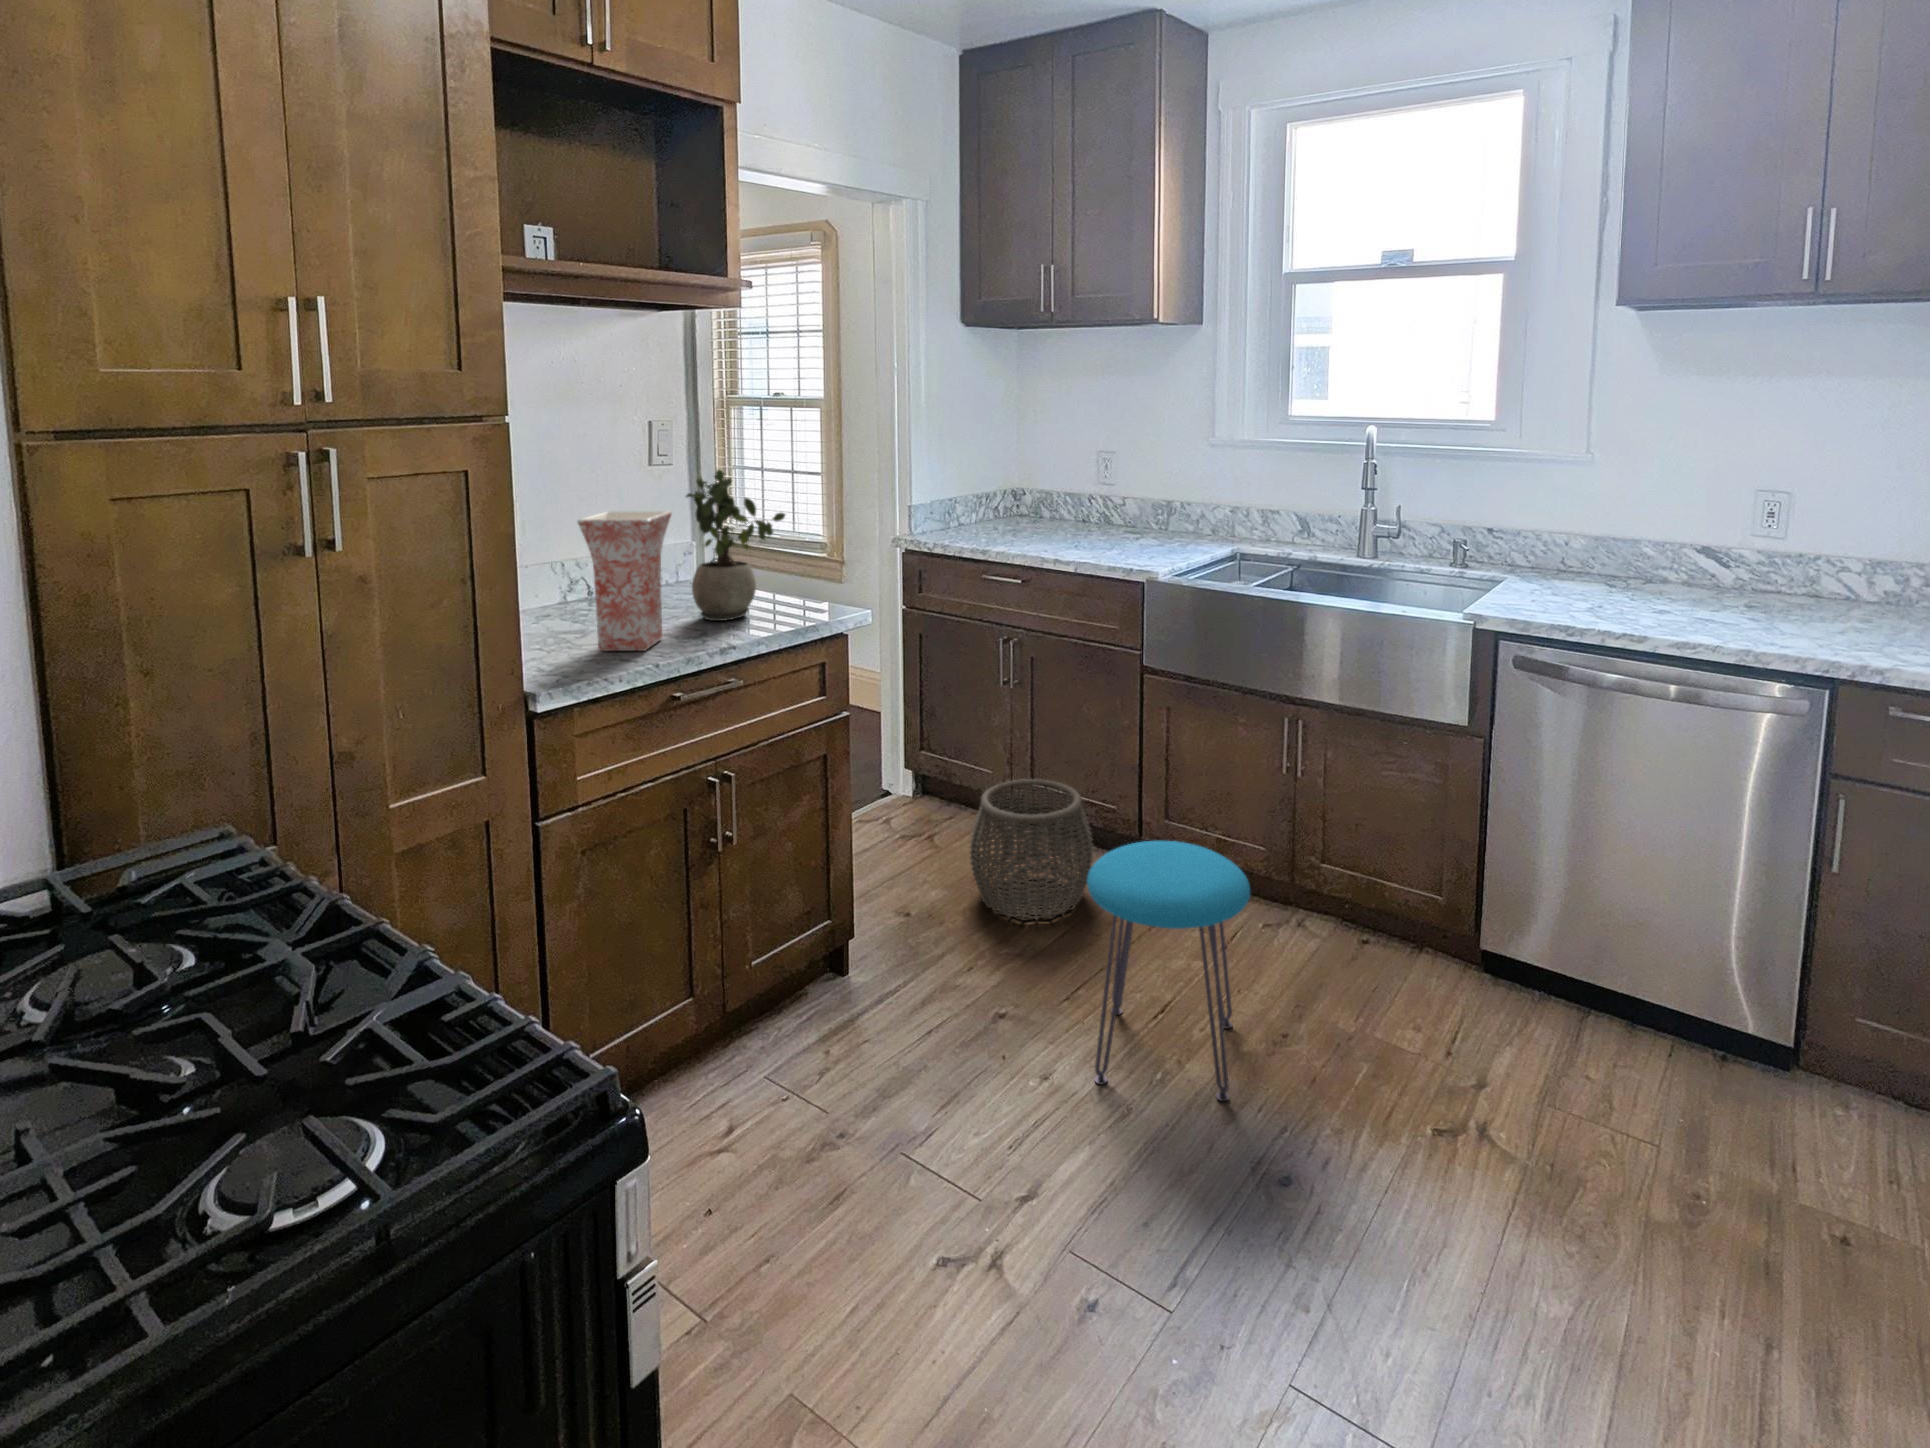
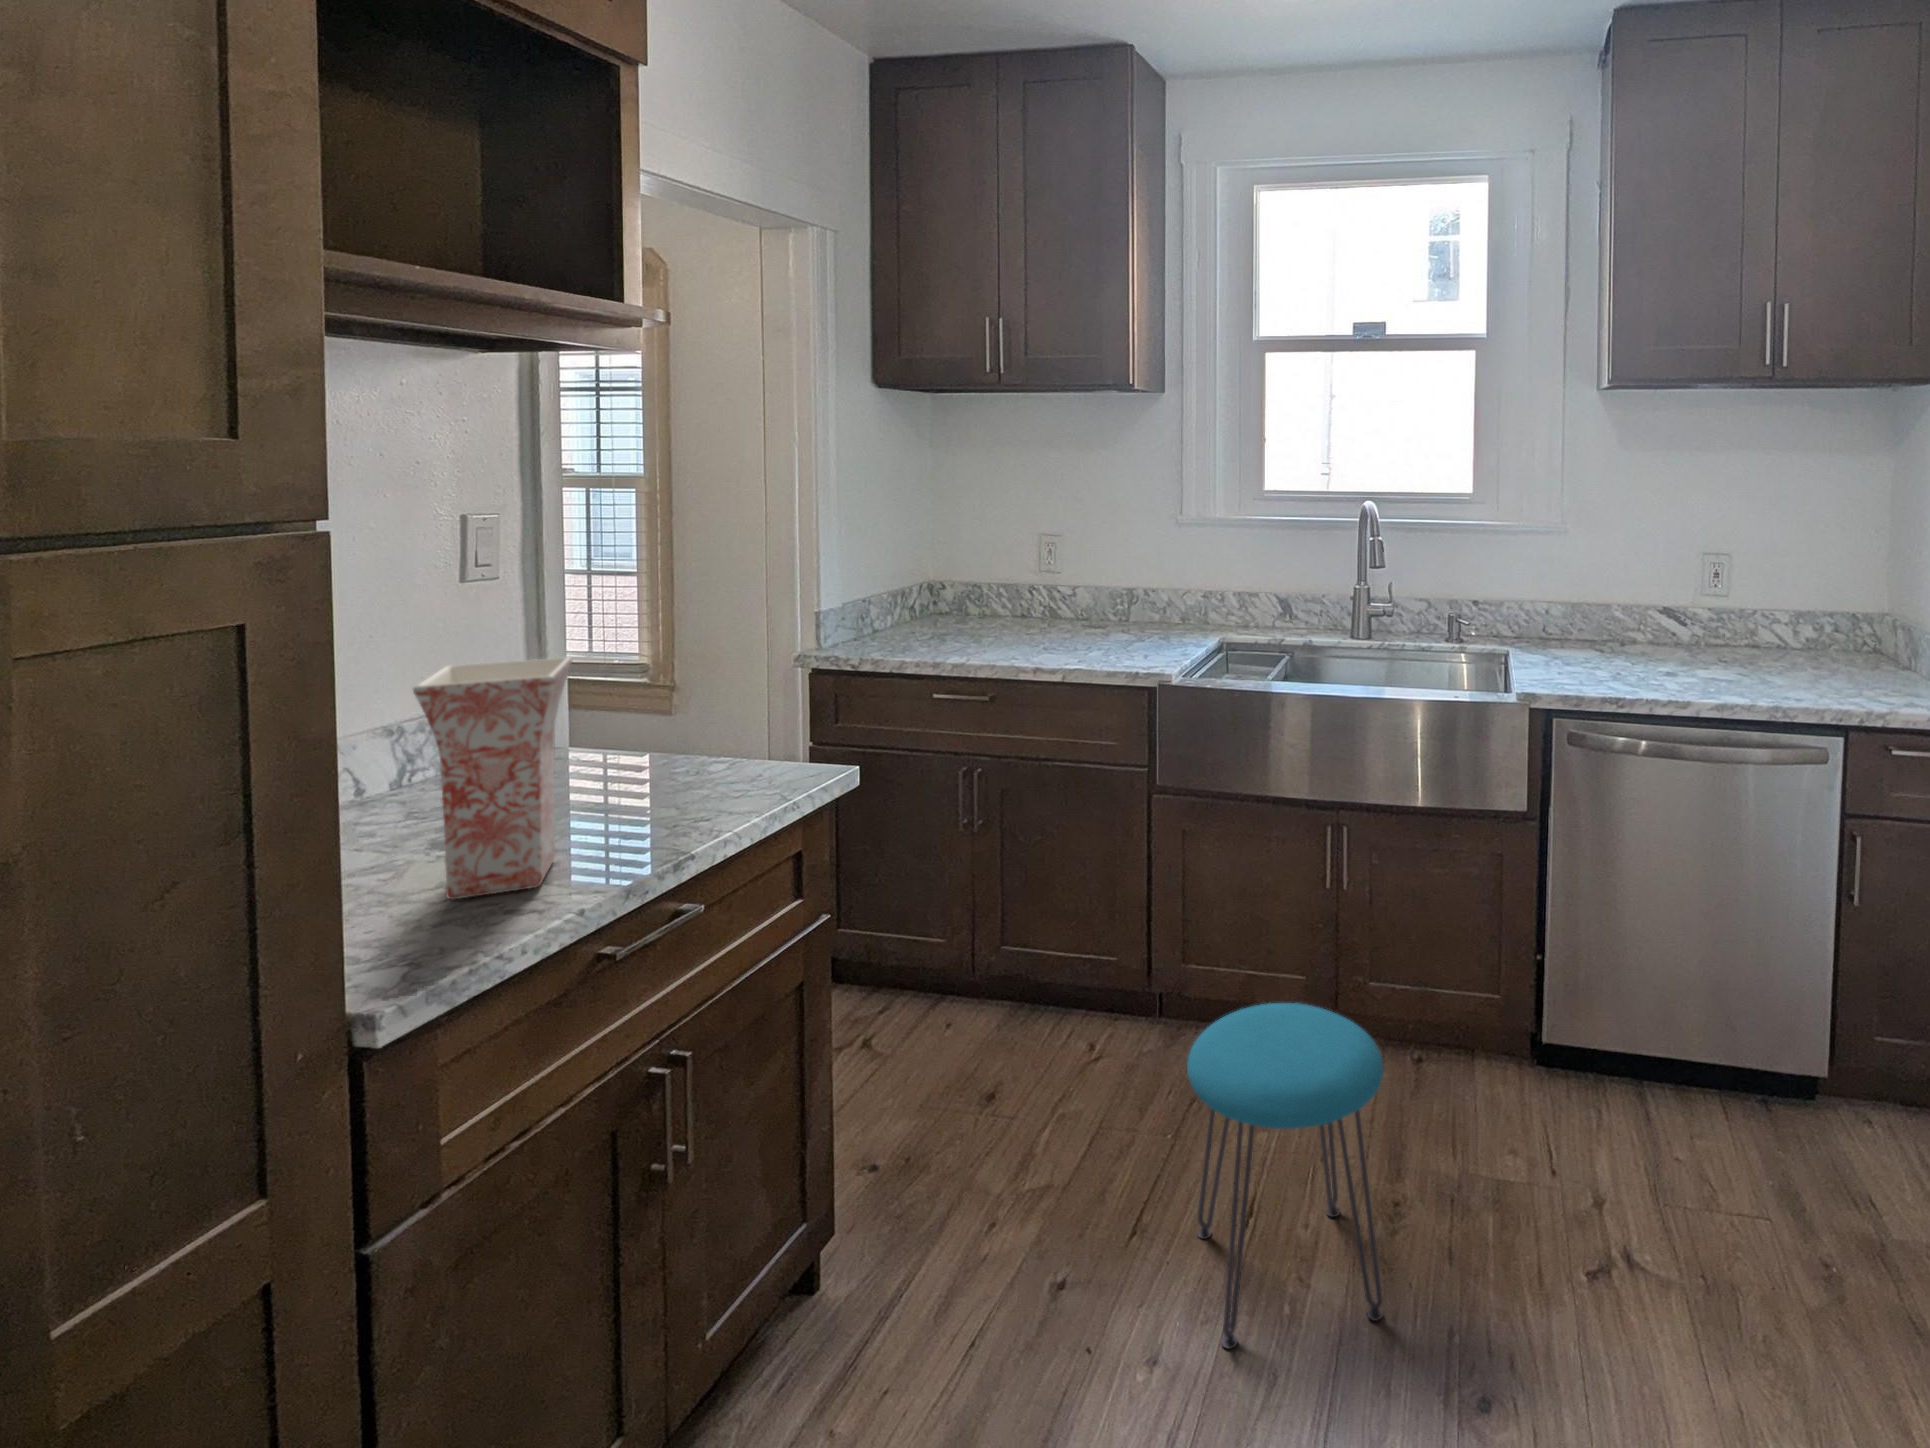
potted plant: present [686,470,785,621] -> none [575,586,747,815]
woven basket: present [970,779,1093,920] -> none [953,944,1114,1138]

